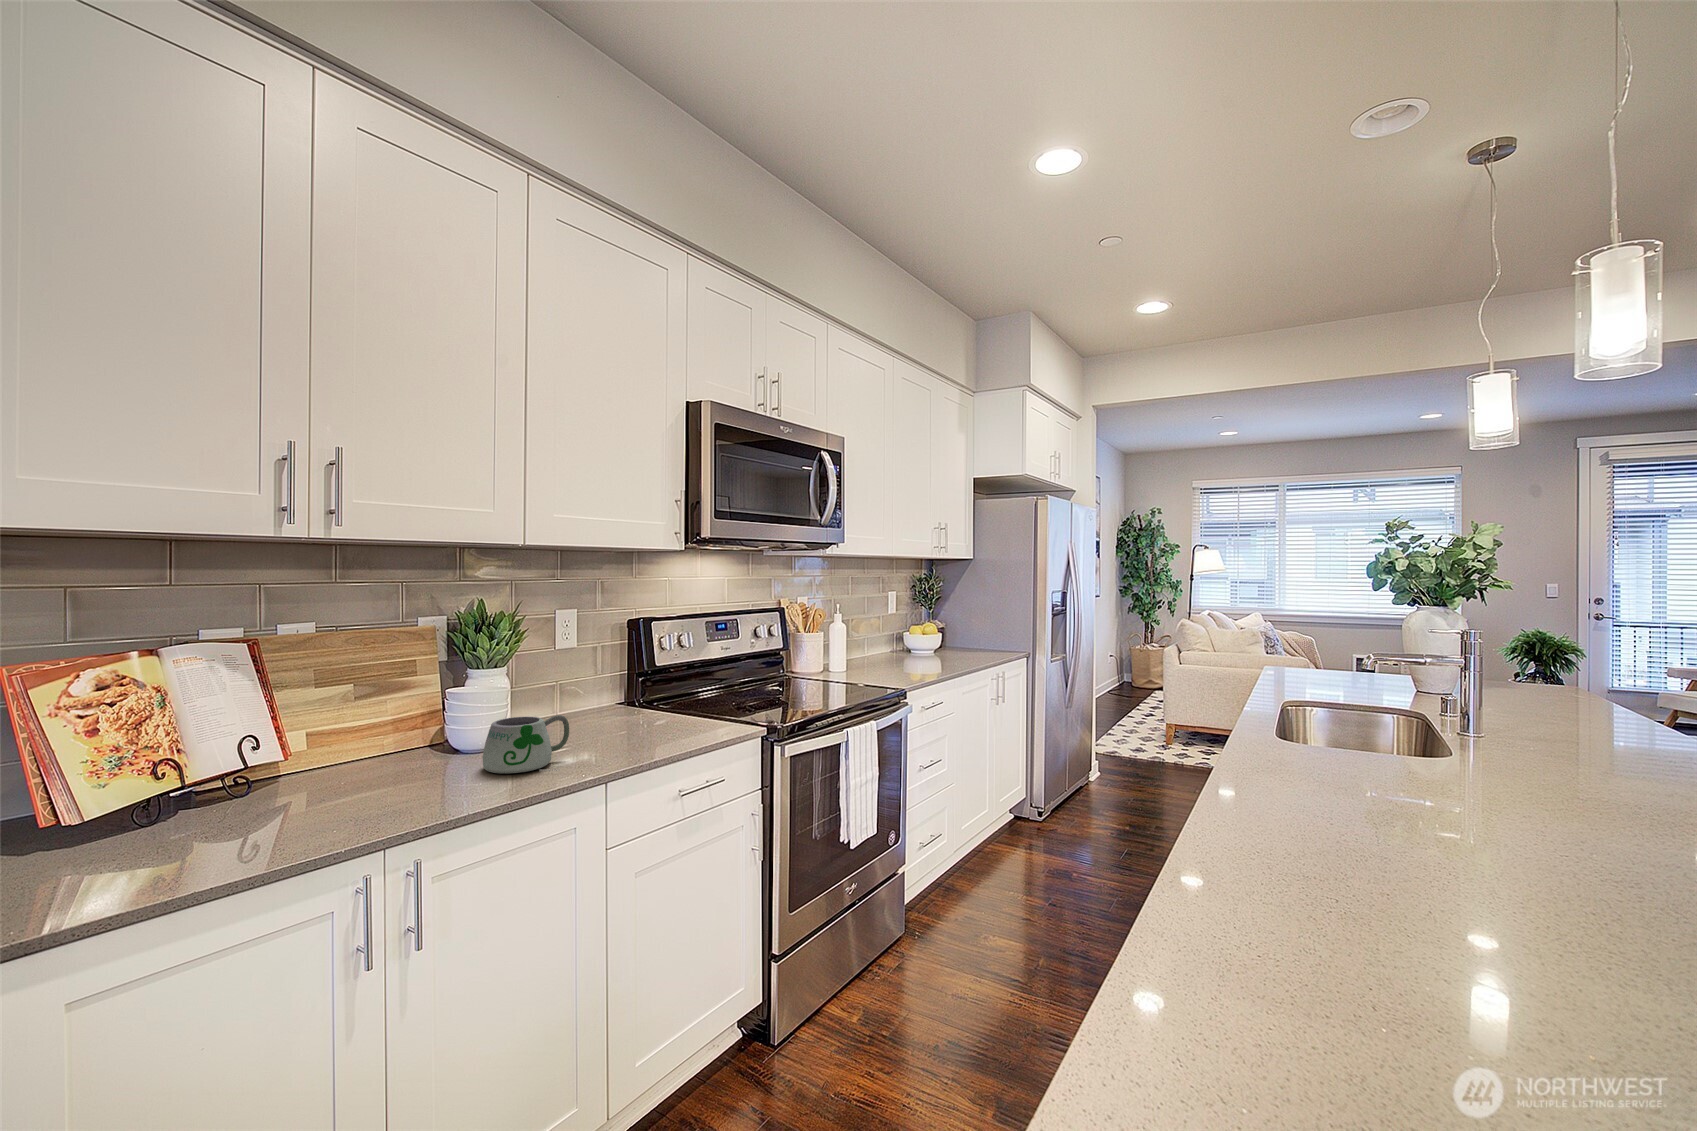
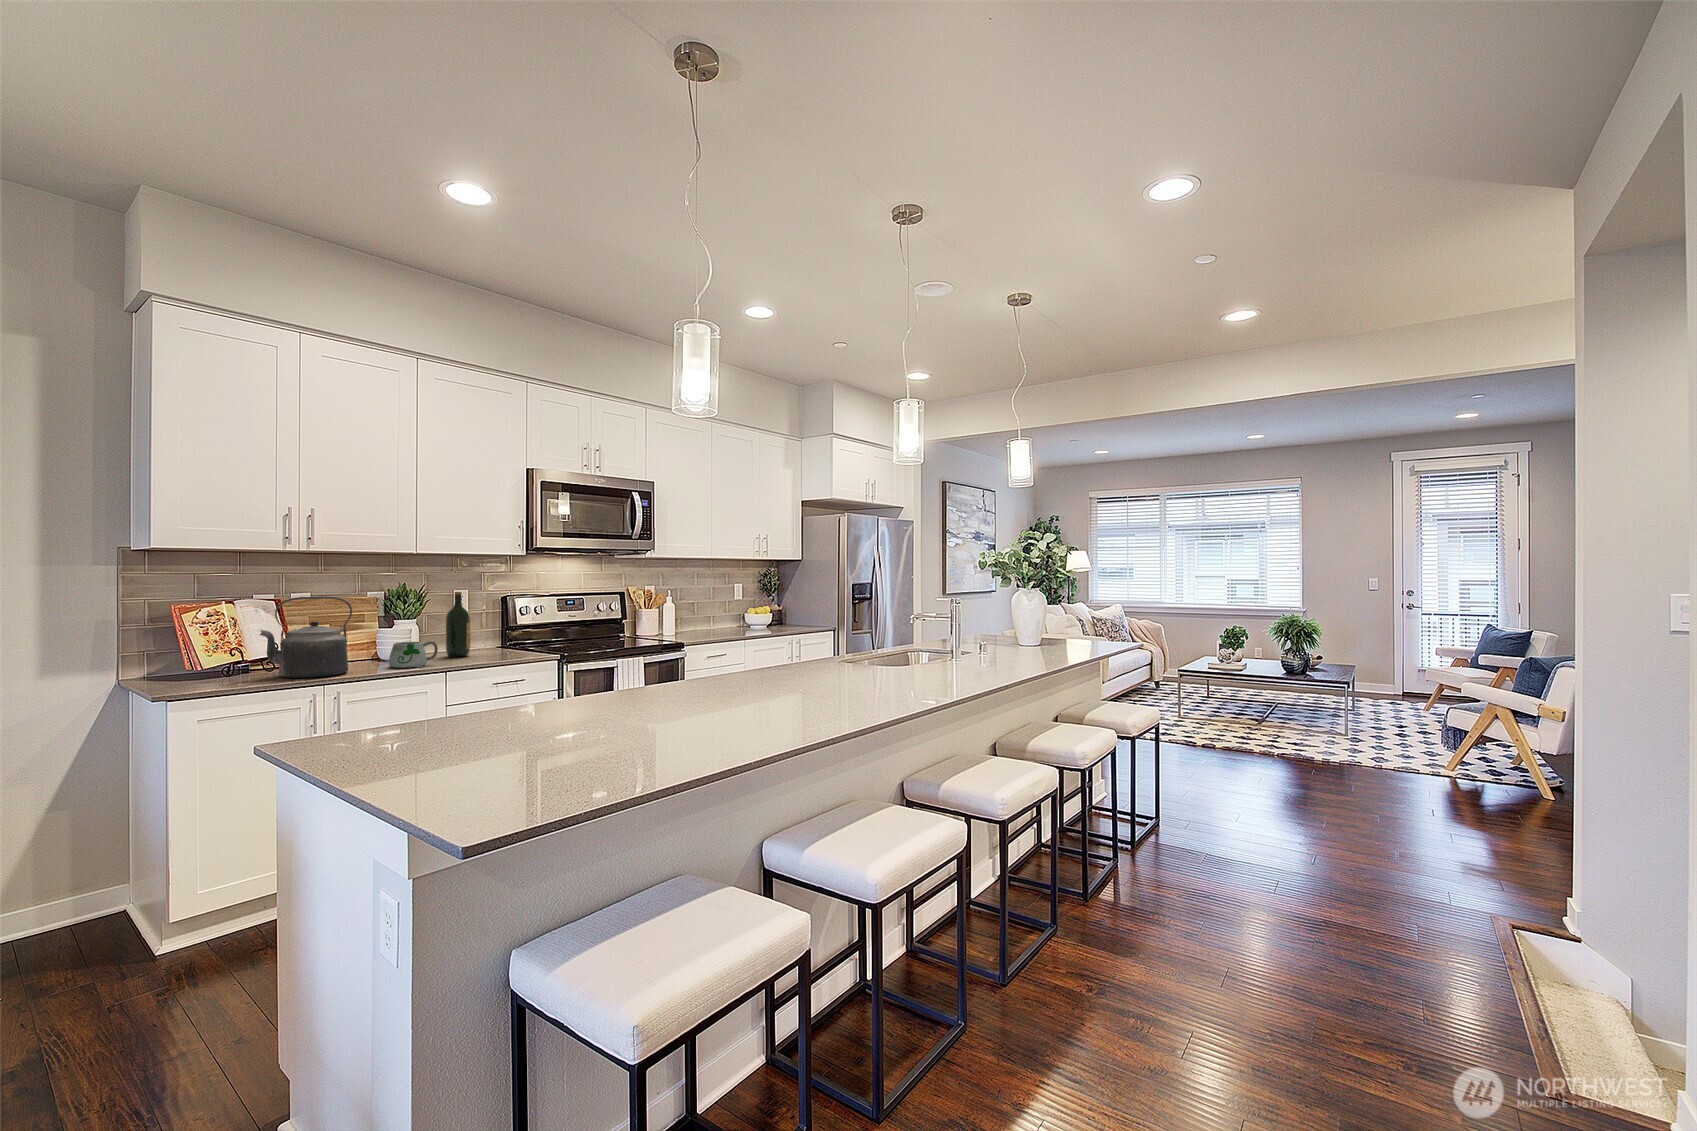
wine bottle: none [560,616,601,732] -> present [446,592,471,657]
kettle: none [219,638,419,826] -> present [260,596,352,678]

